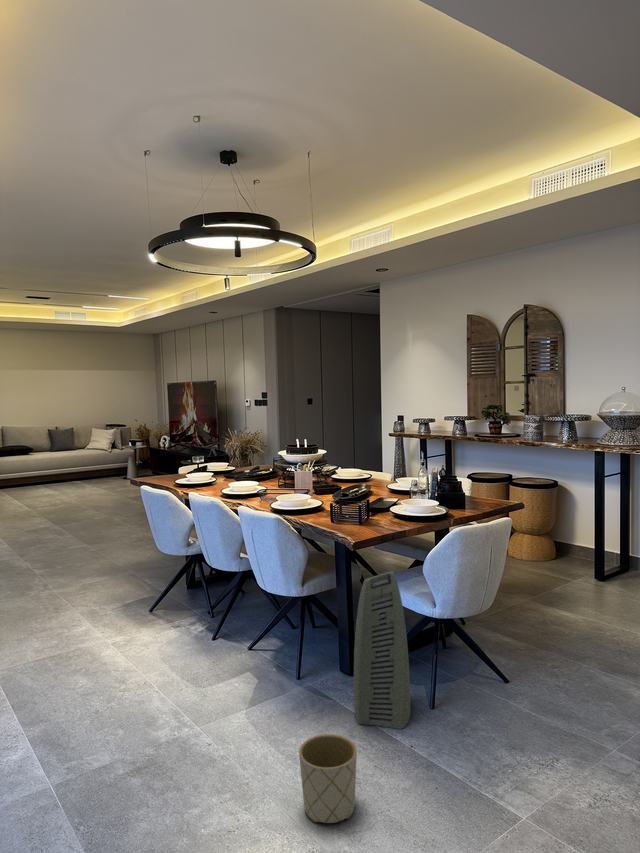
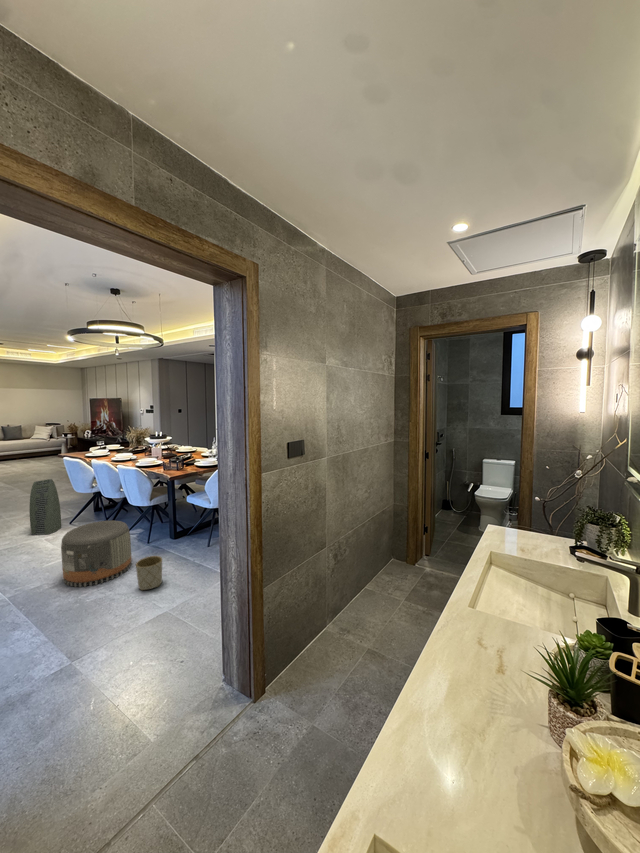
air purifier: present [354,571,410,729] -> present [29,479,61,535]
pouf: none [146,627,275,780] -> present [61,521,132,587]

